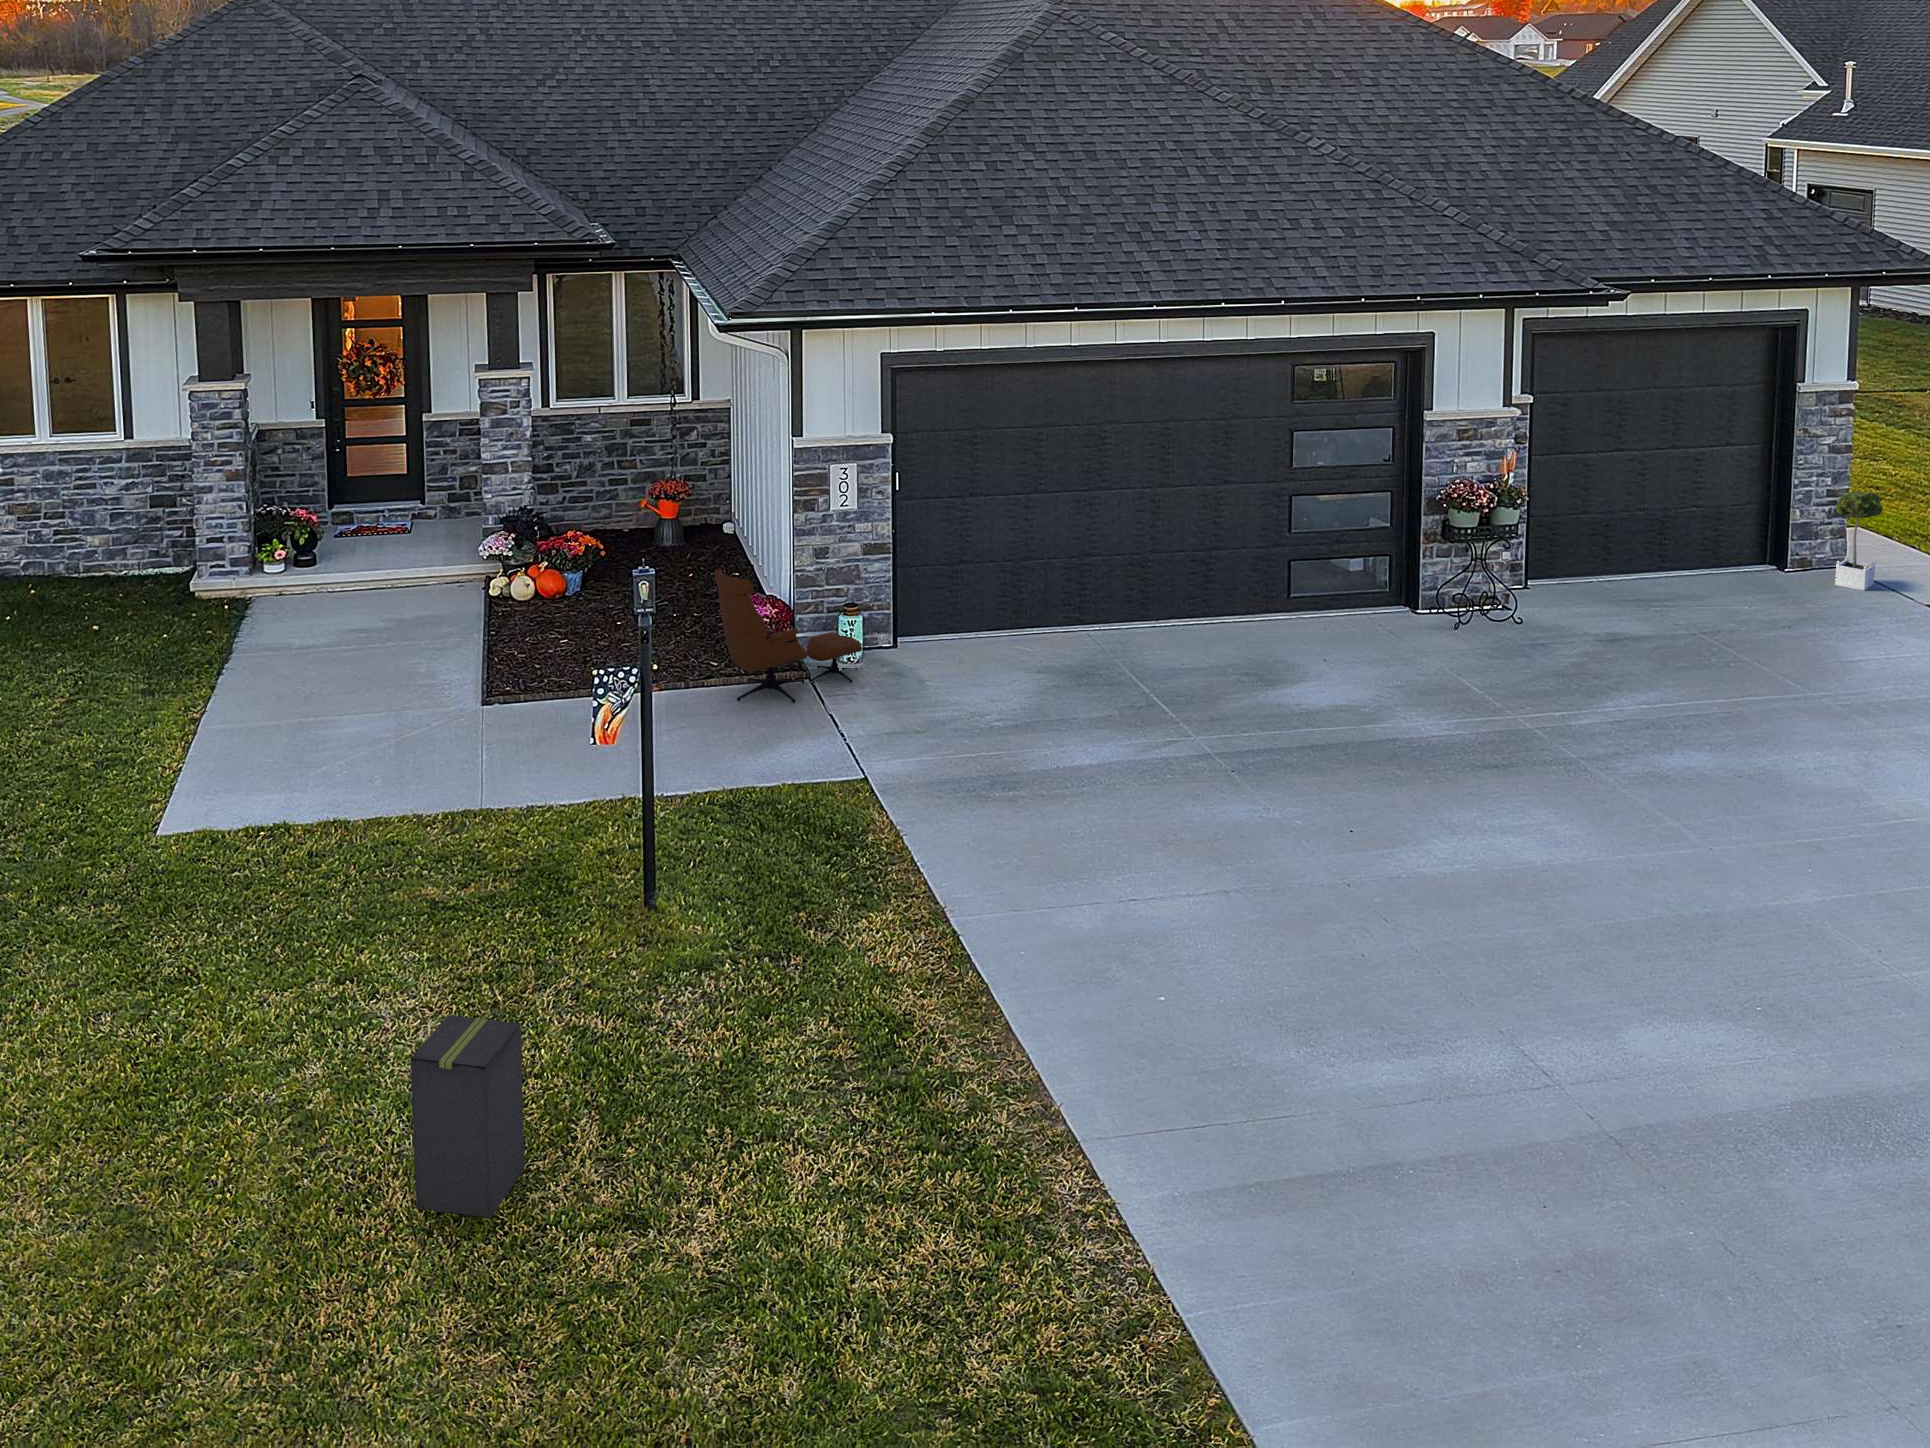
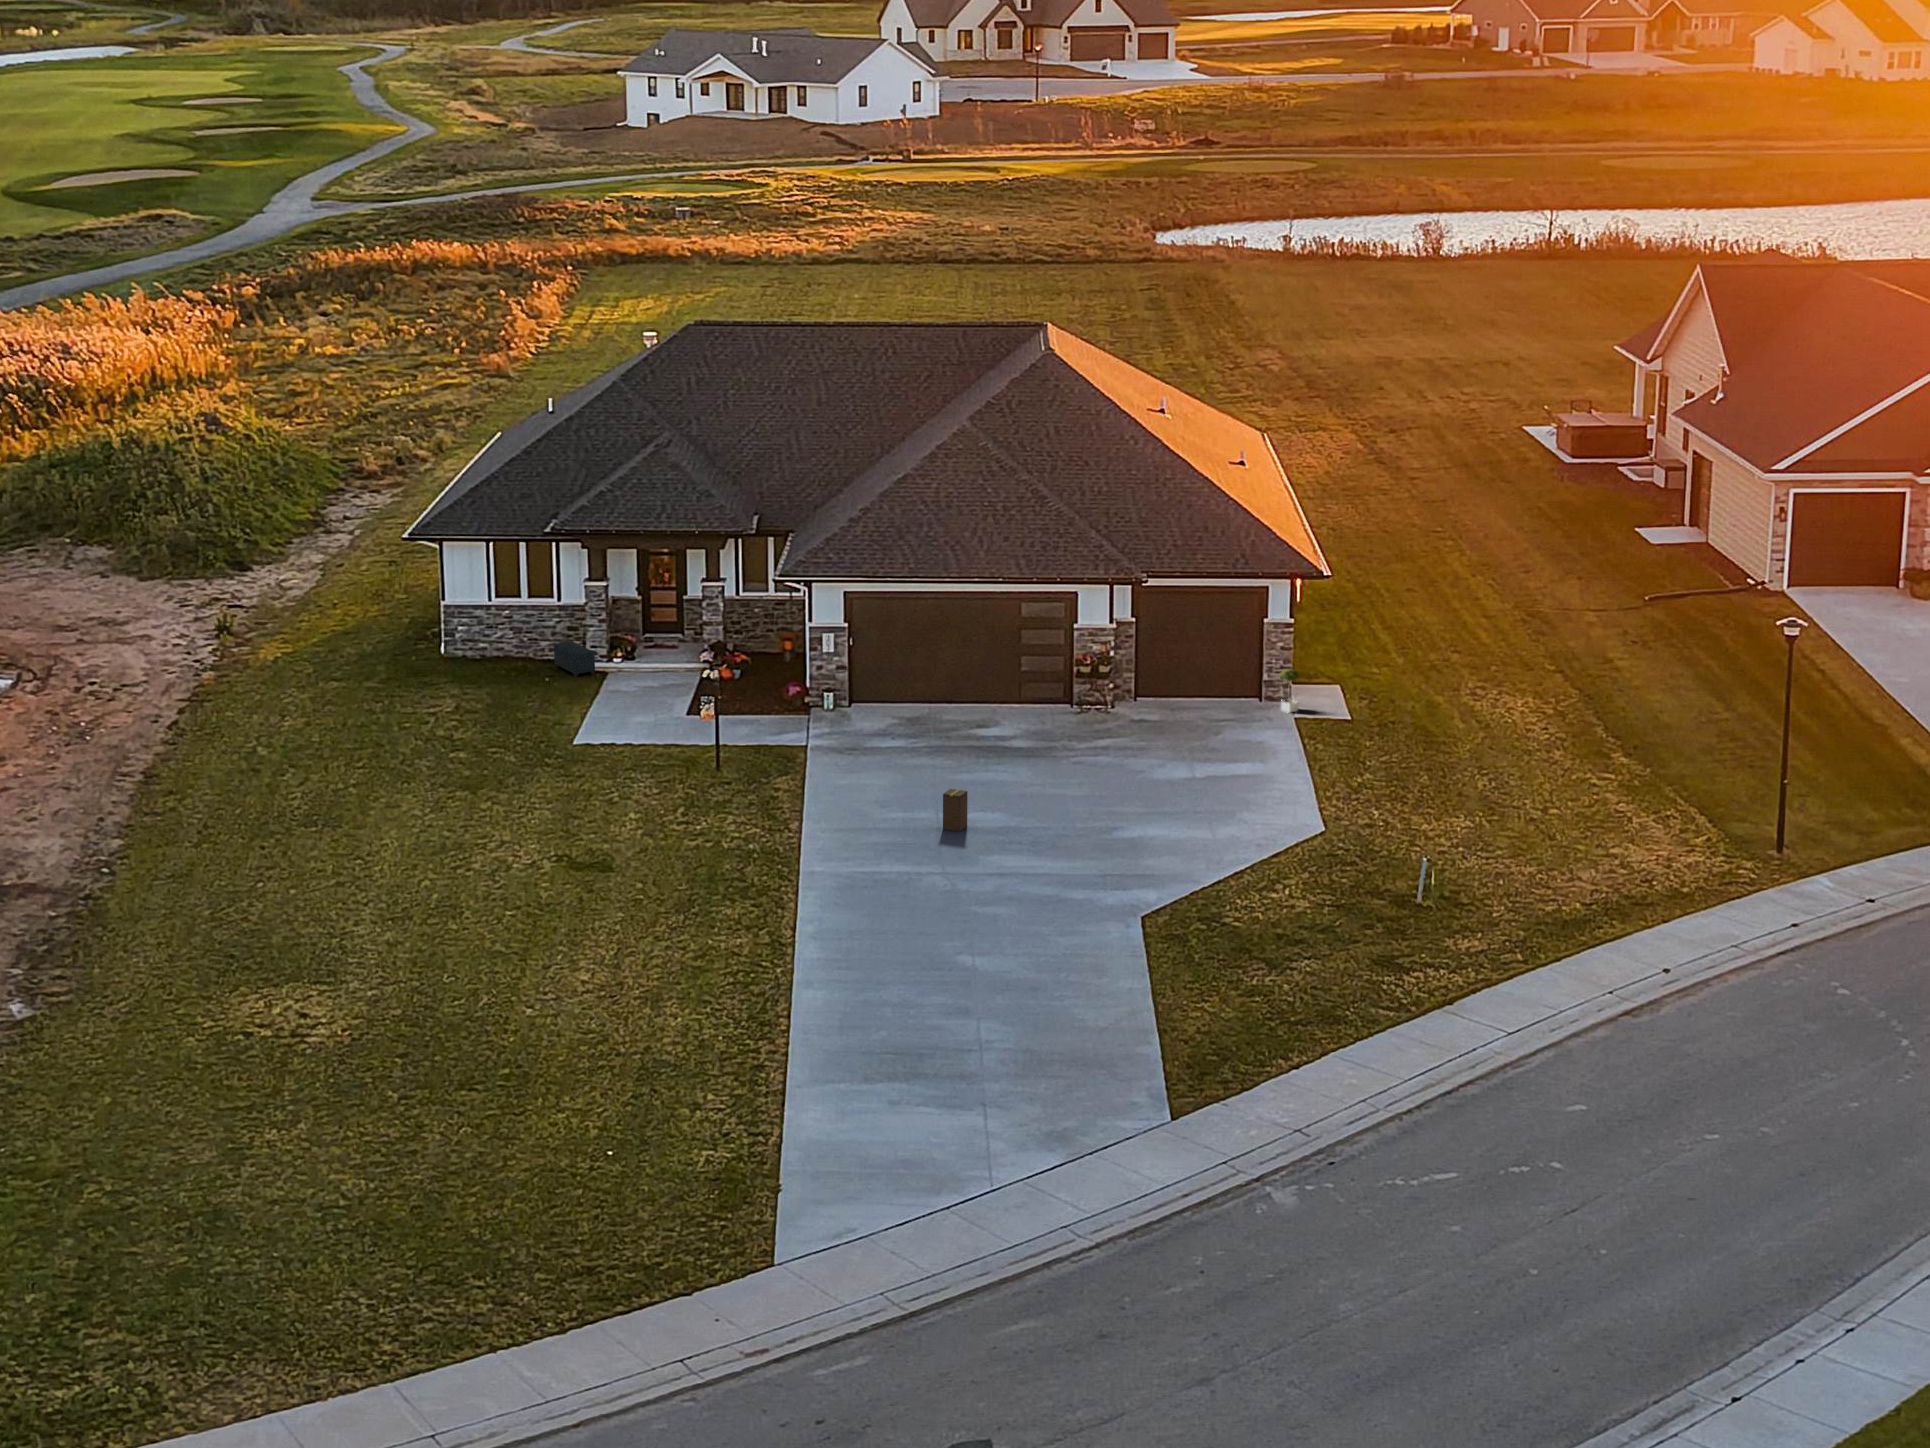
bench: none [113,532,216,618] -> present [554,642,595,677]
lounge chair: present [715,569,862,703] -> none [775,670,834,721]
cardboard box: present [410,1015,525,1218] -> present [943,789,968,832]

